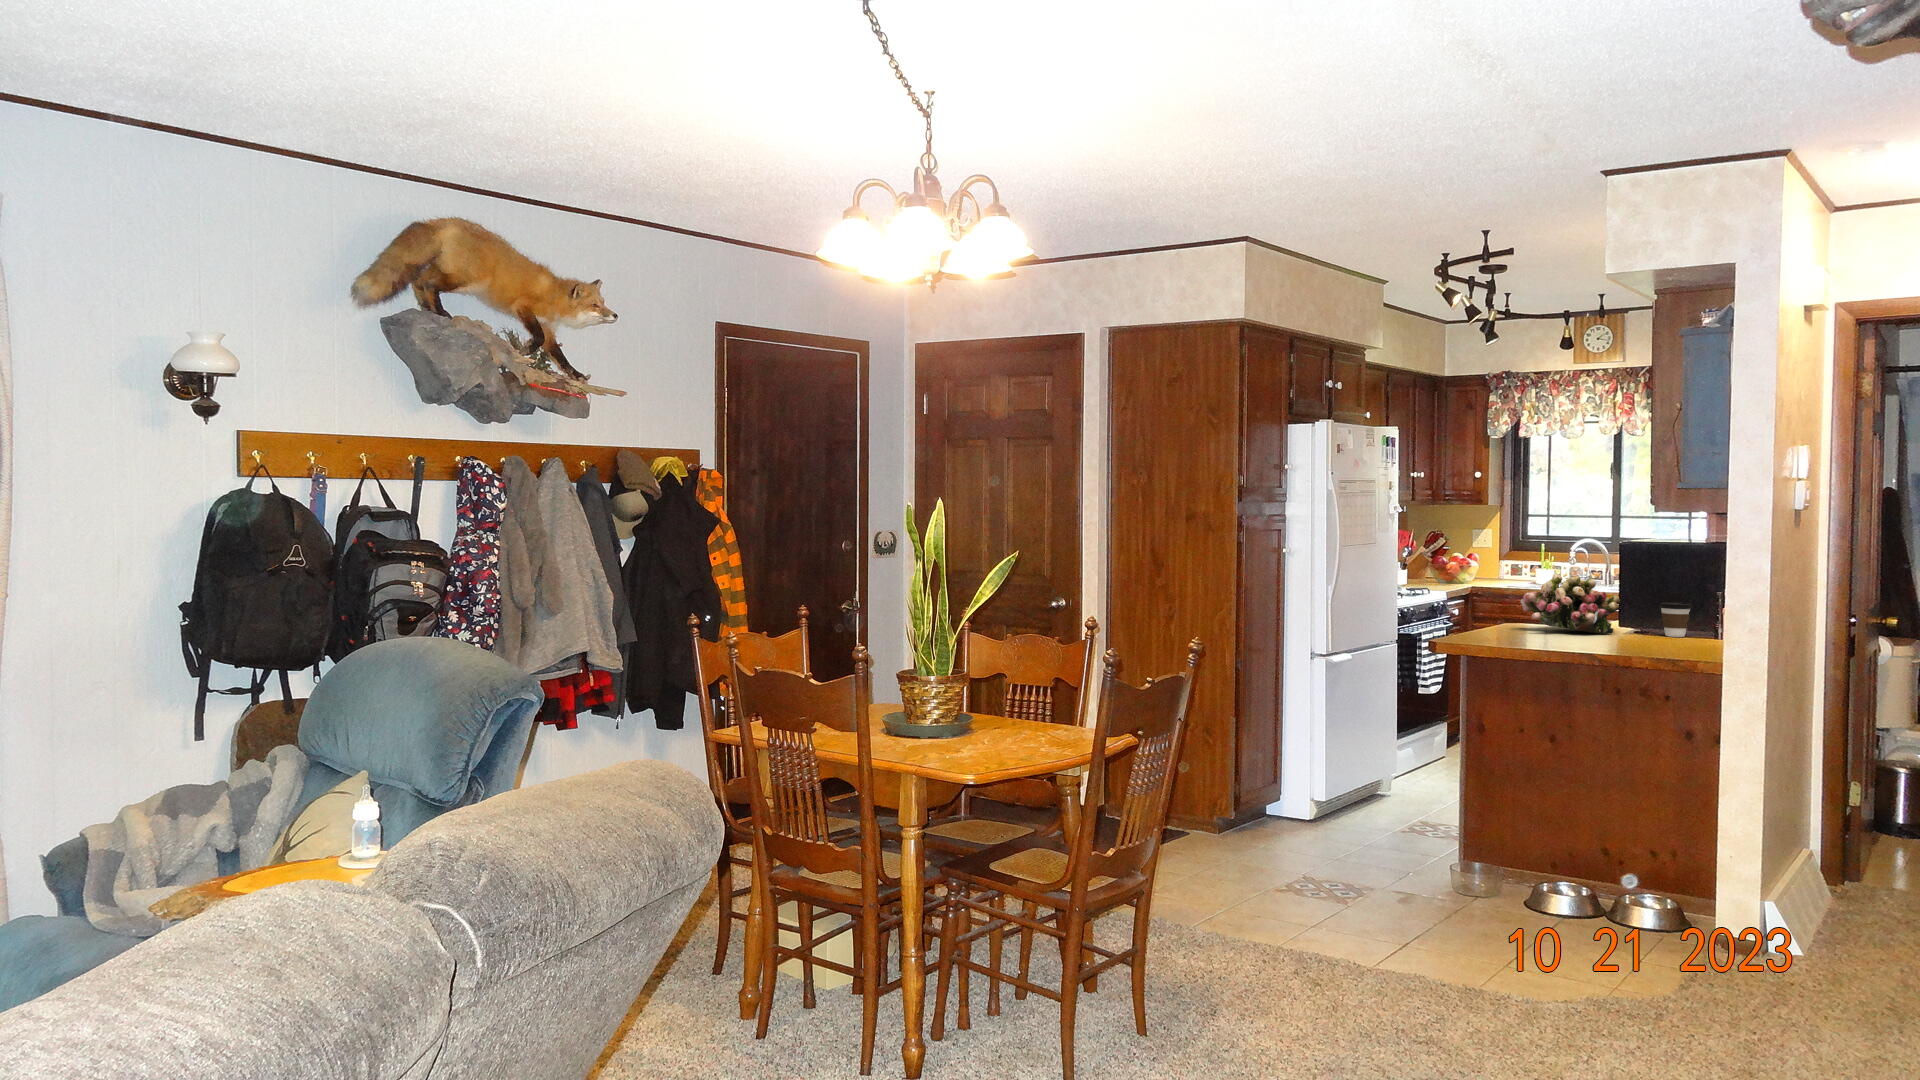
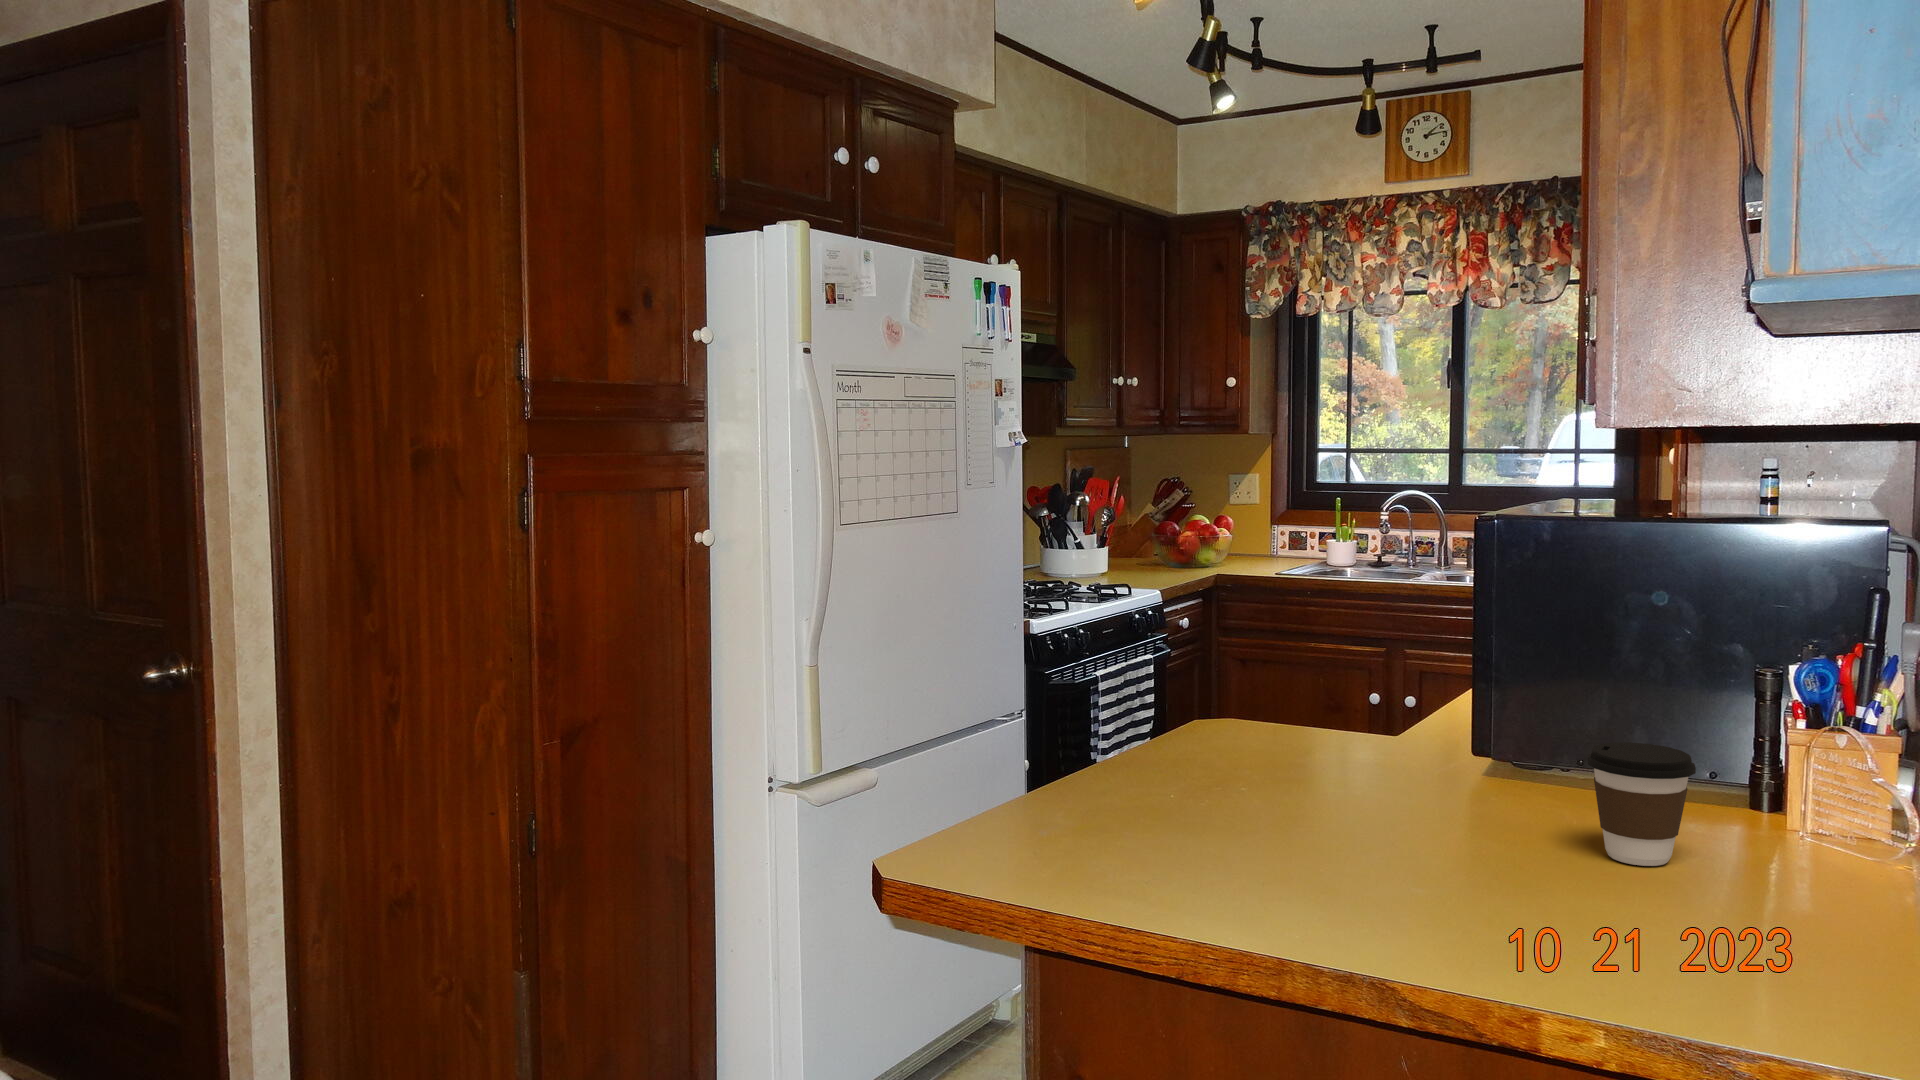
flower arrangement: present [1520,574,1620,634] -> none [1172,643,1464,847]

